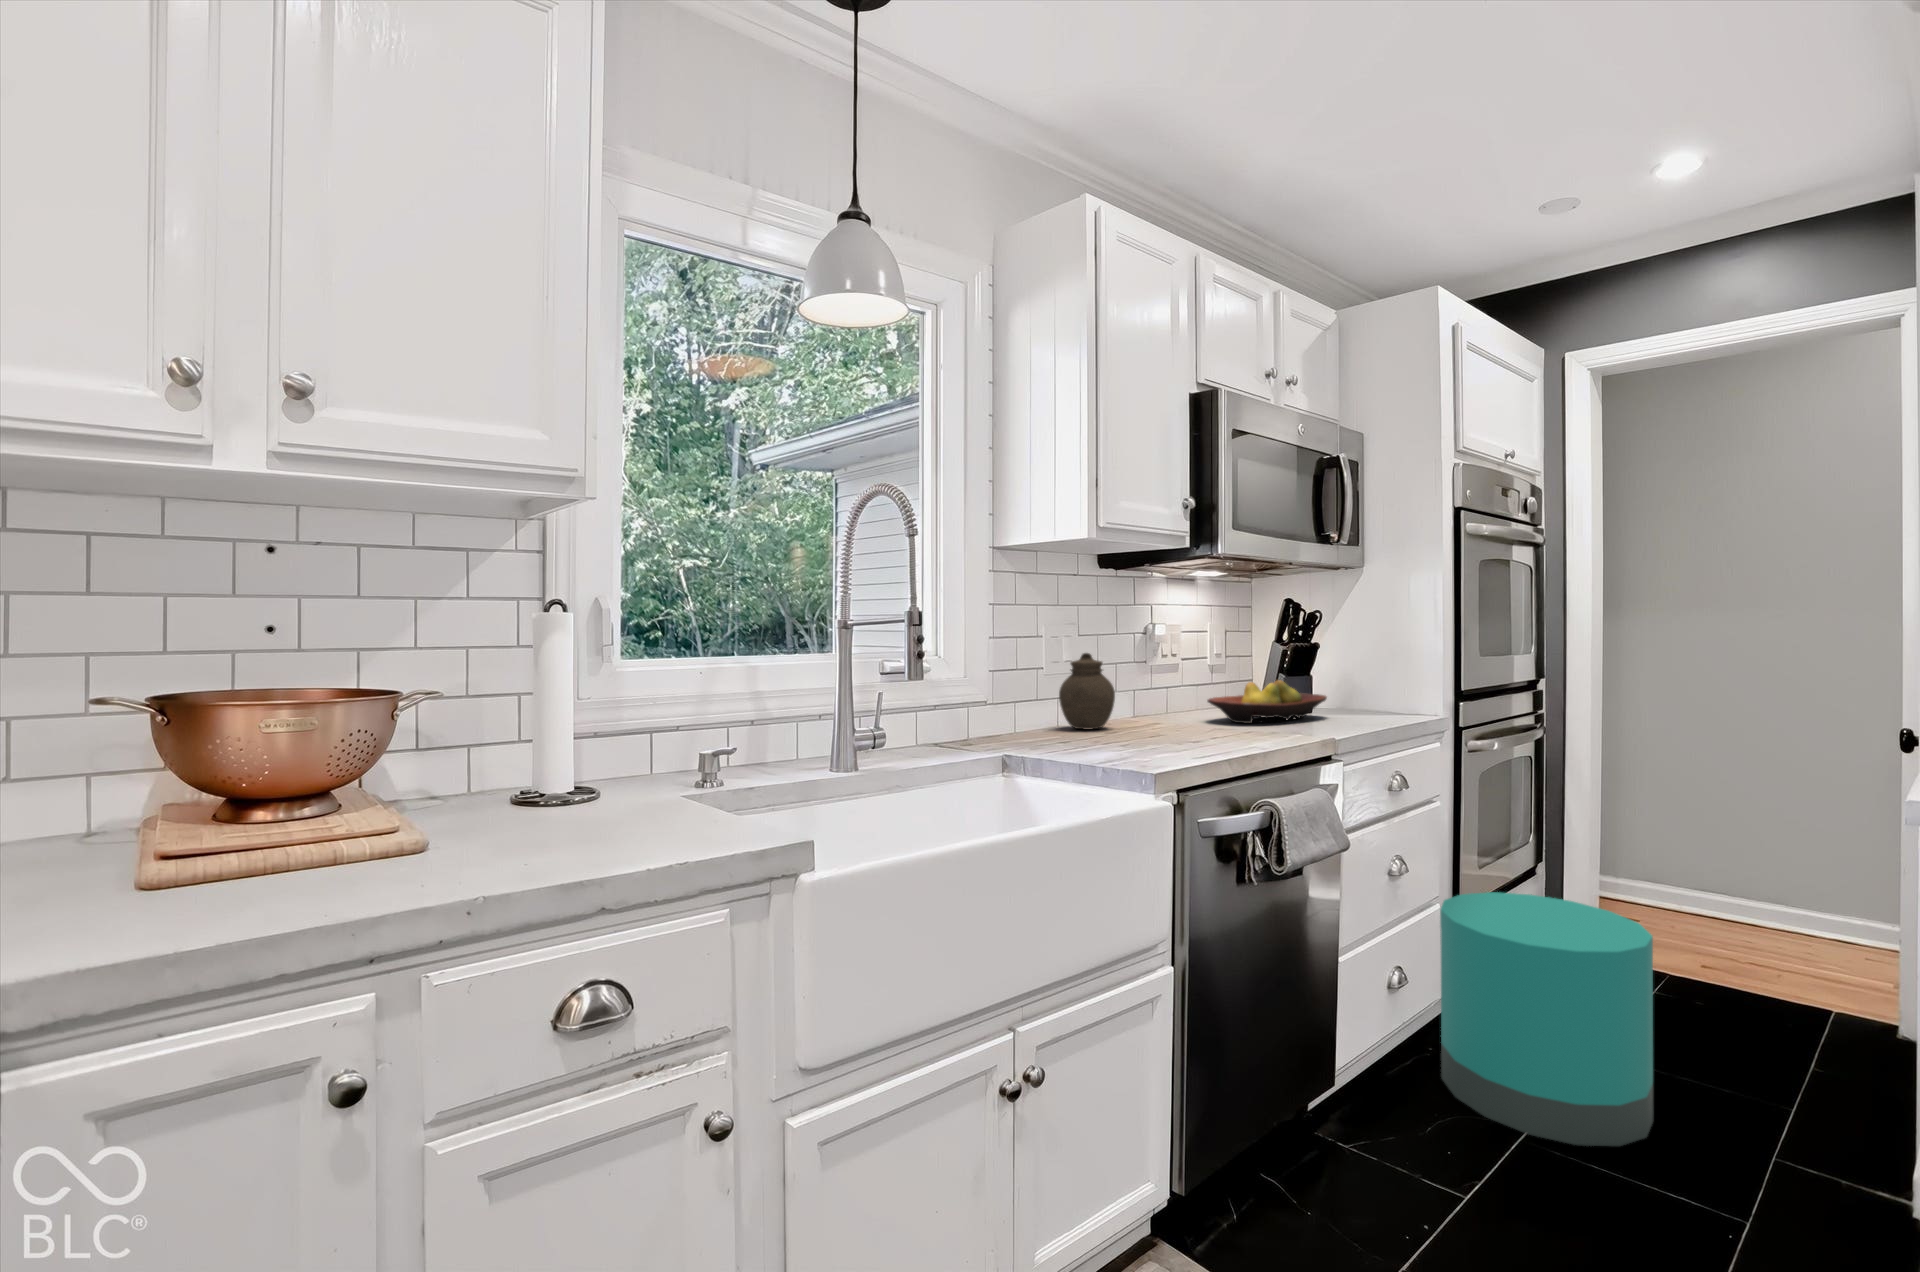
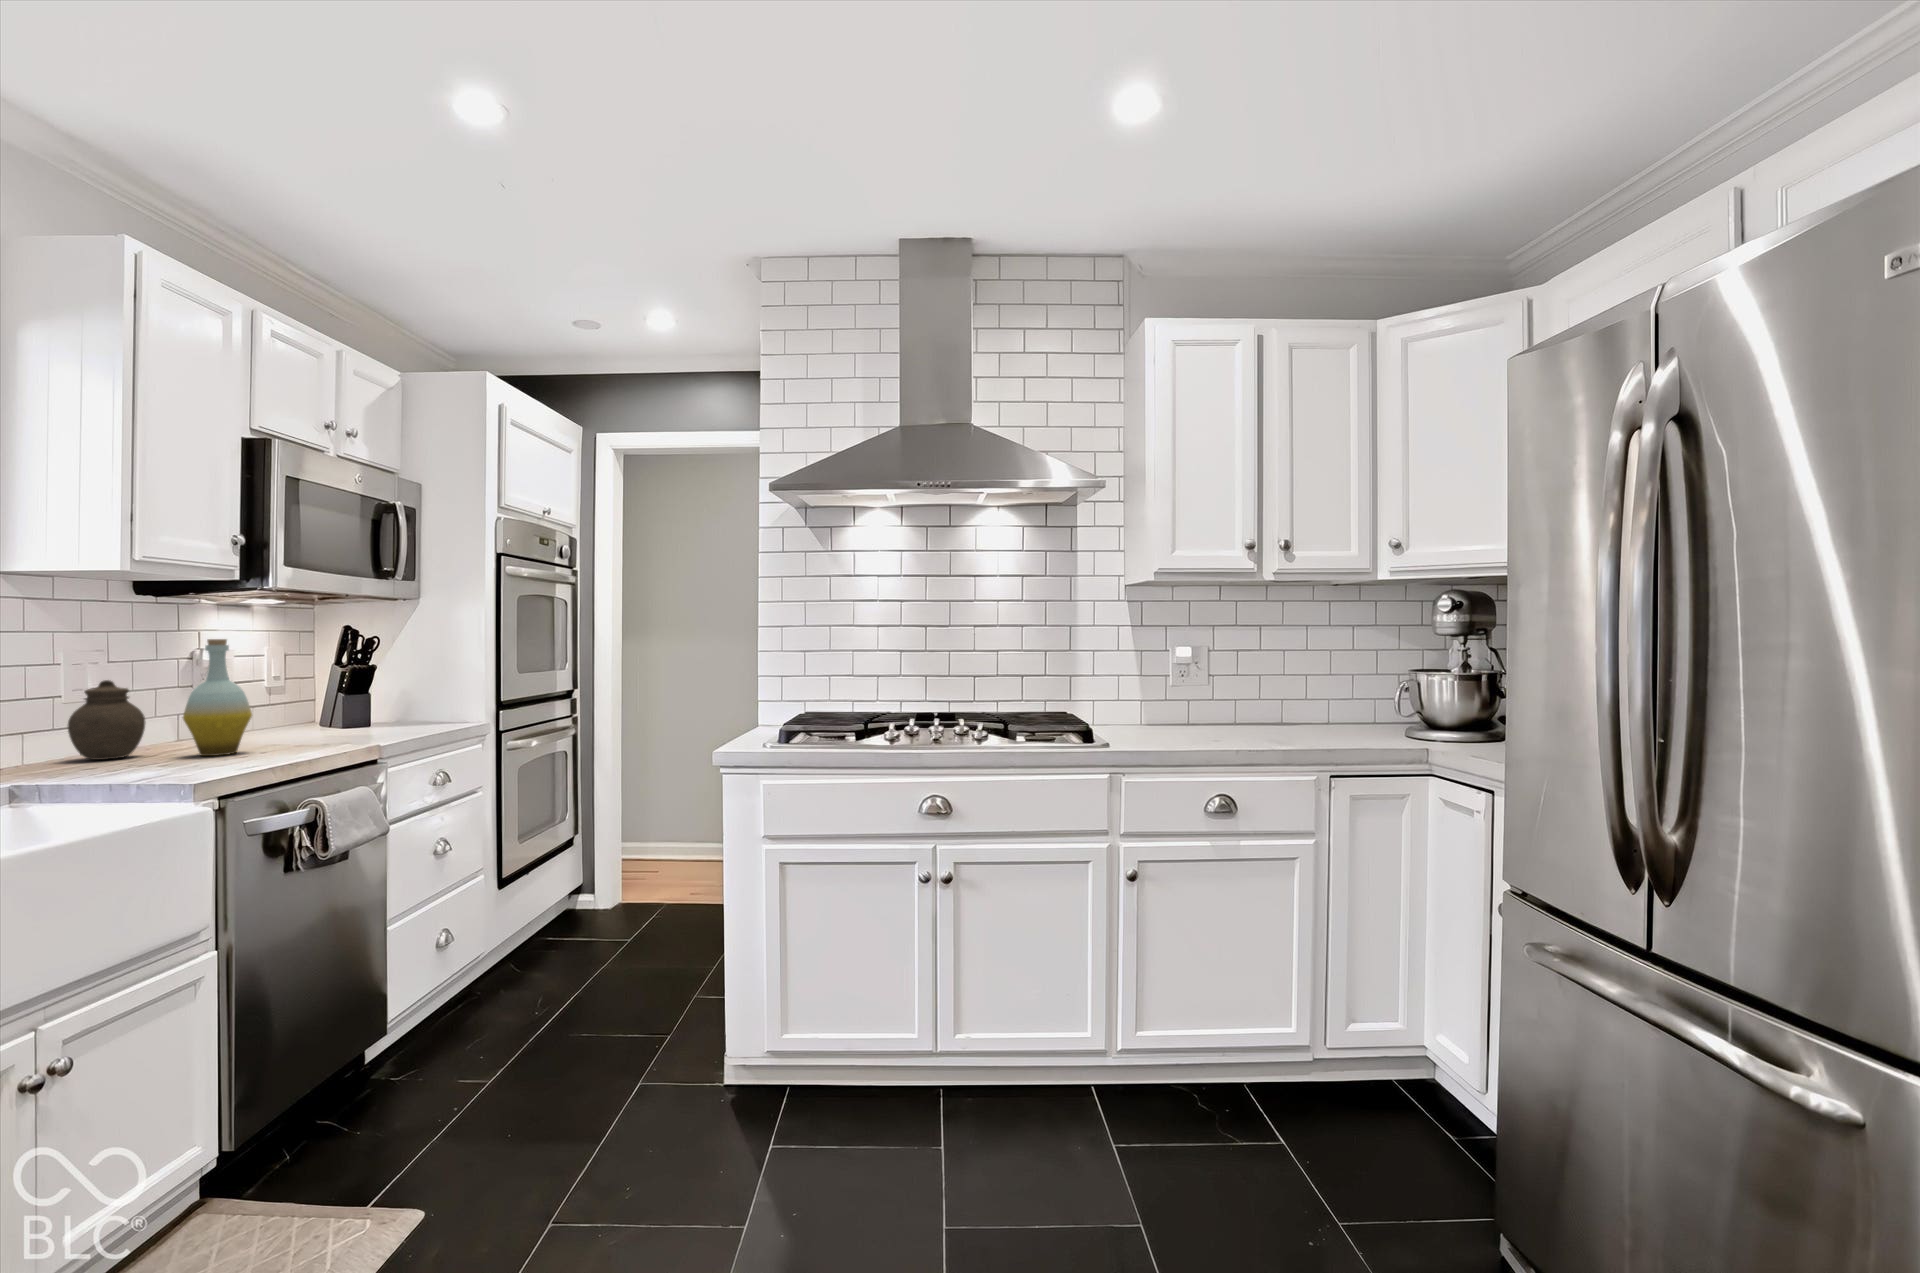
bottle: none [1144,612,1204,736] -> present [183,639,252,756]
fruit bowl: present [1208,680,1327,723] -> none [259,699,385,740]
trash can: present [1440,892,1653,1146] -> none [481,850,624,1022]

